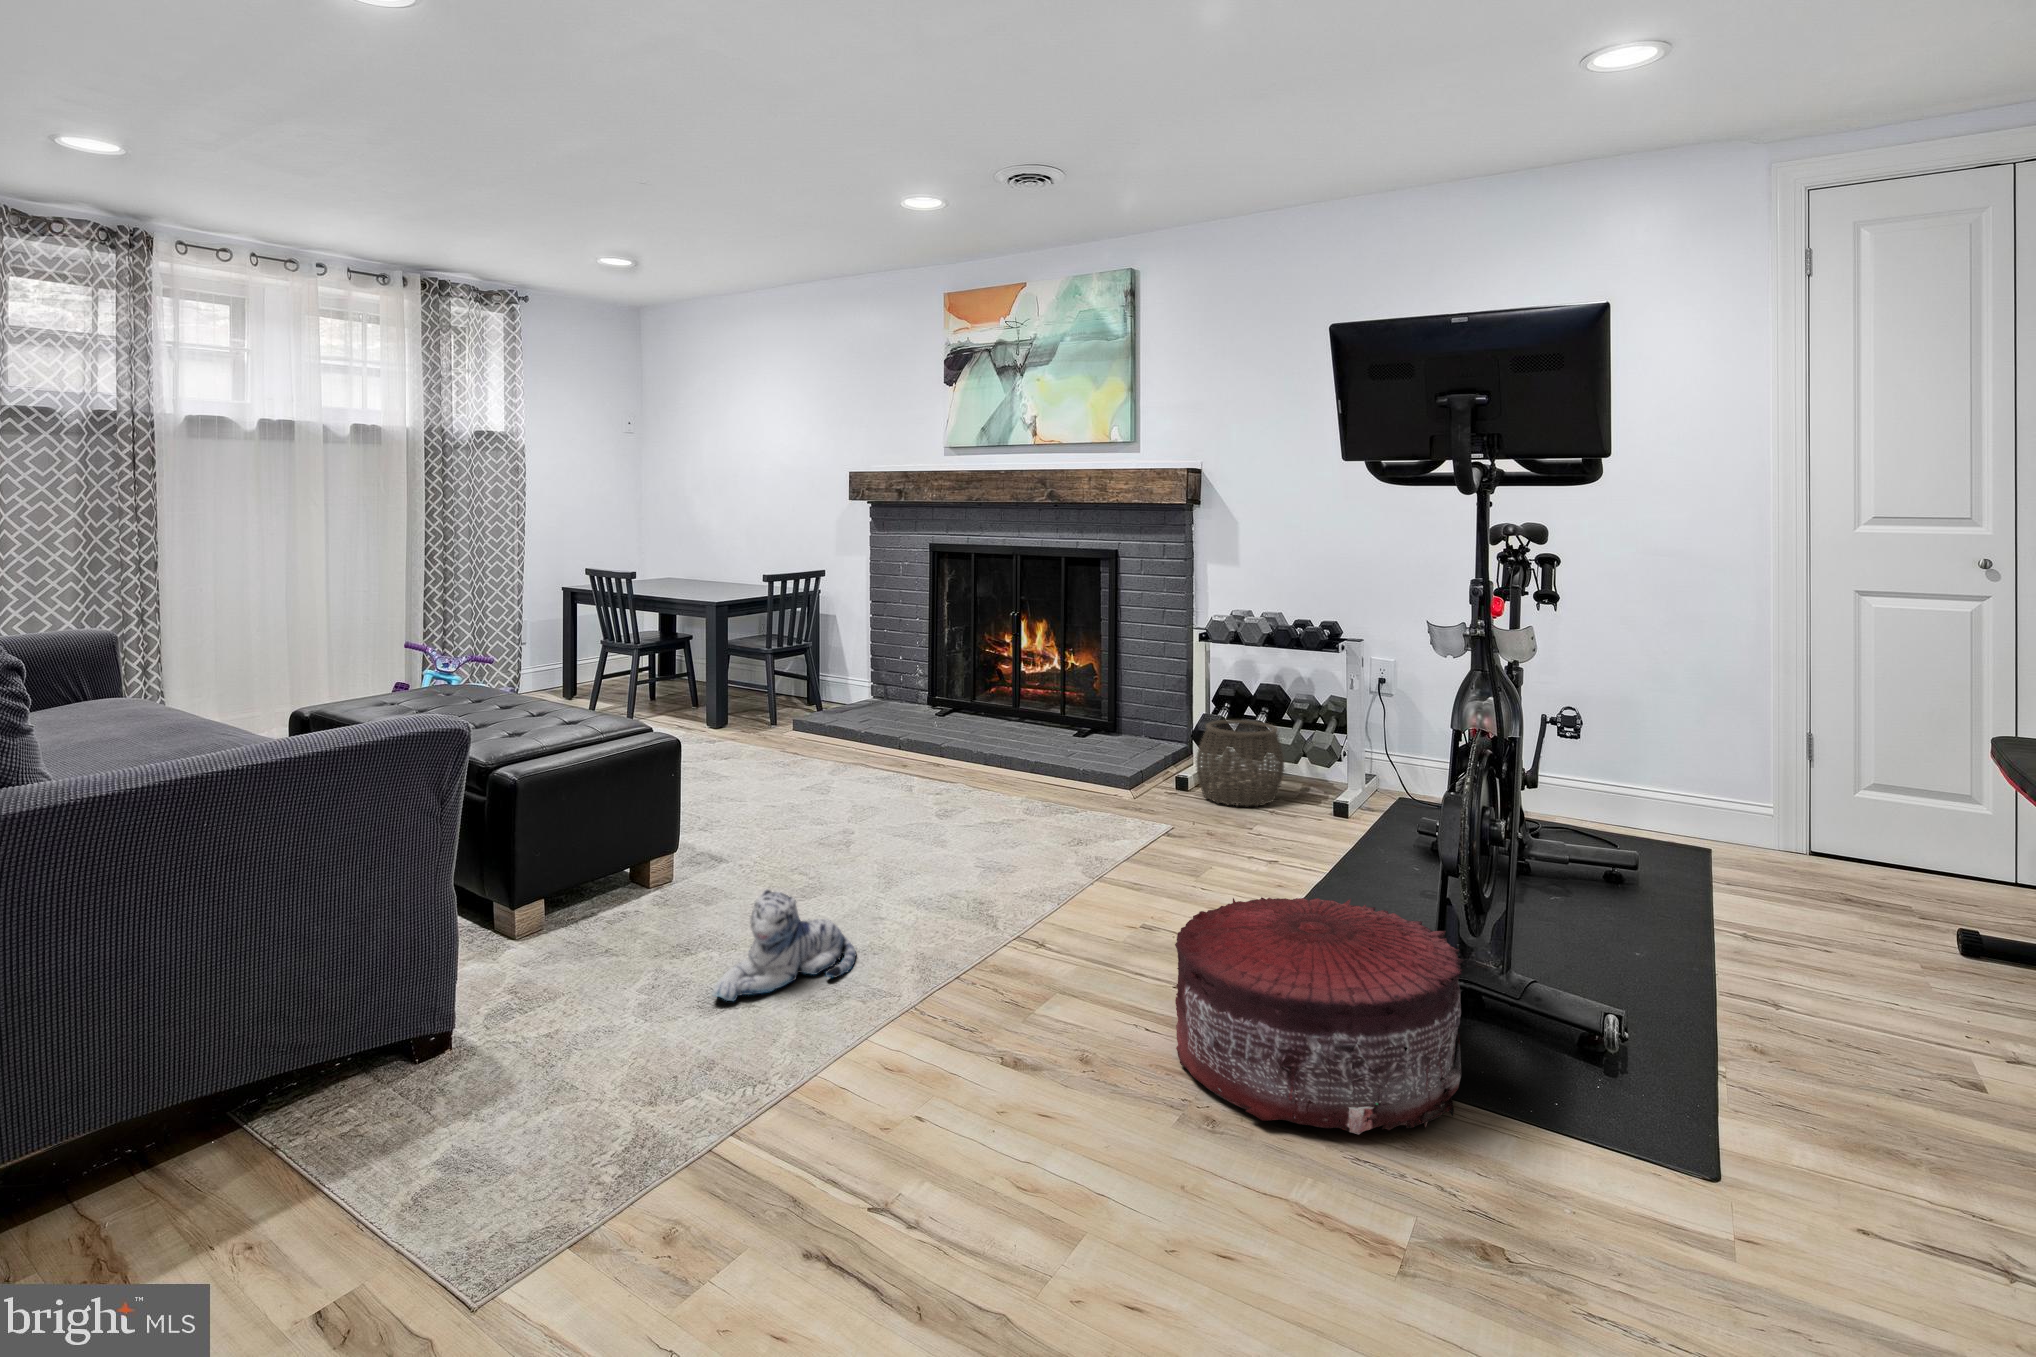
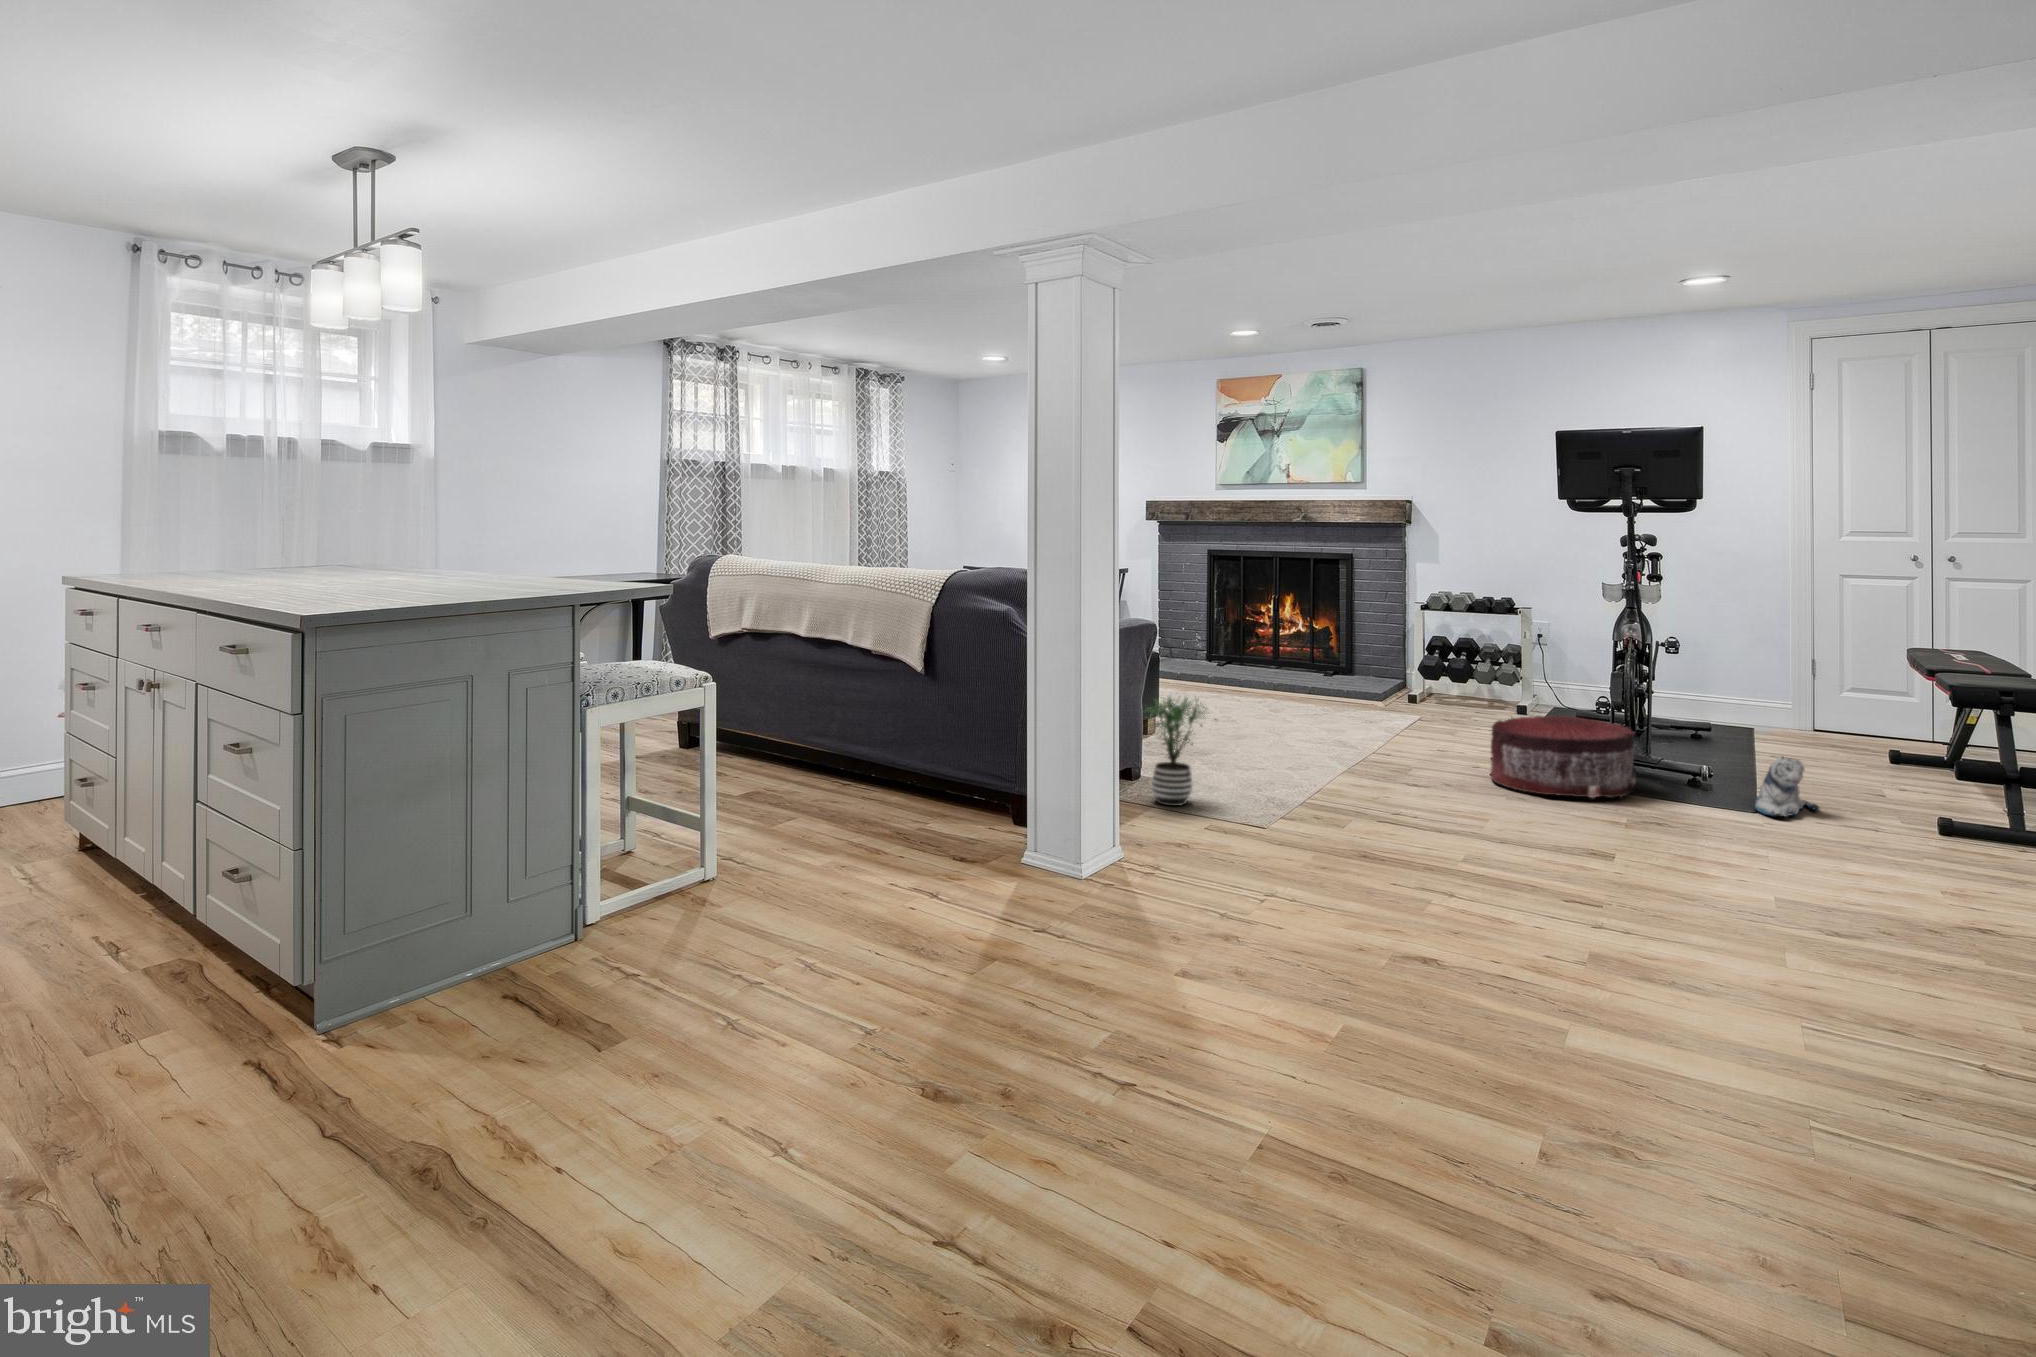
woven basket: present [1196,720,1285,807] -> none [1420,660,1480,712]
plush toy: present [712,890,856,1001] -> present [1754,756,1819,817]
potted plant: none [213,914,427,1197] -> present [1145,697,1217,806]

